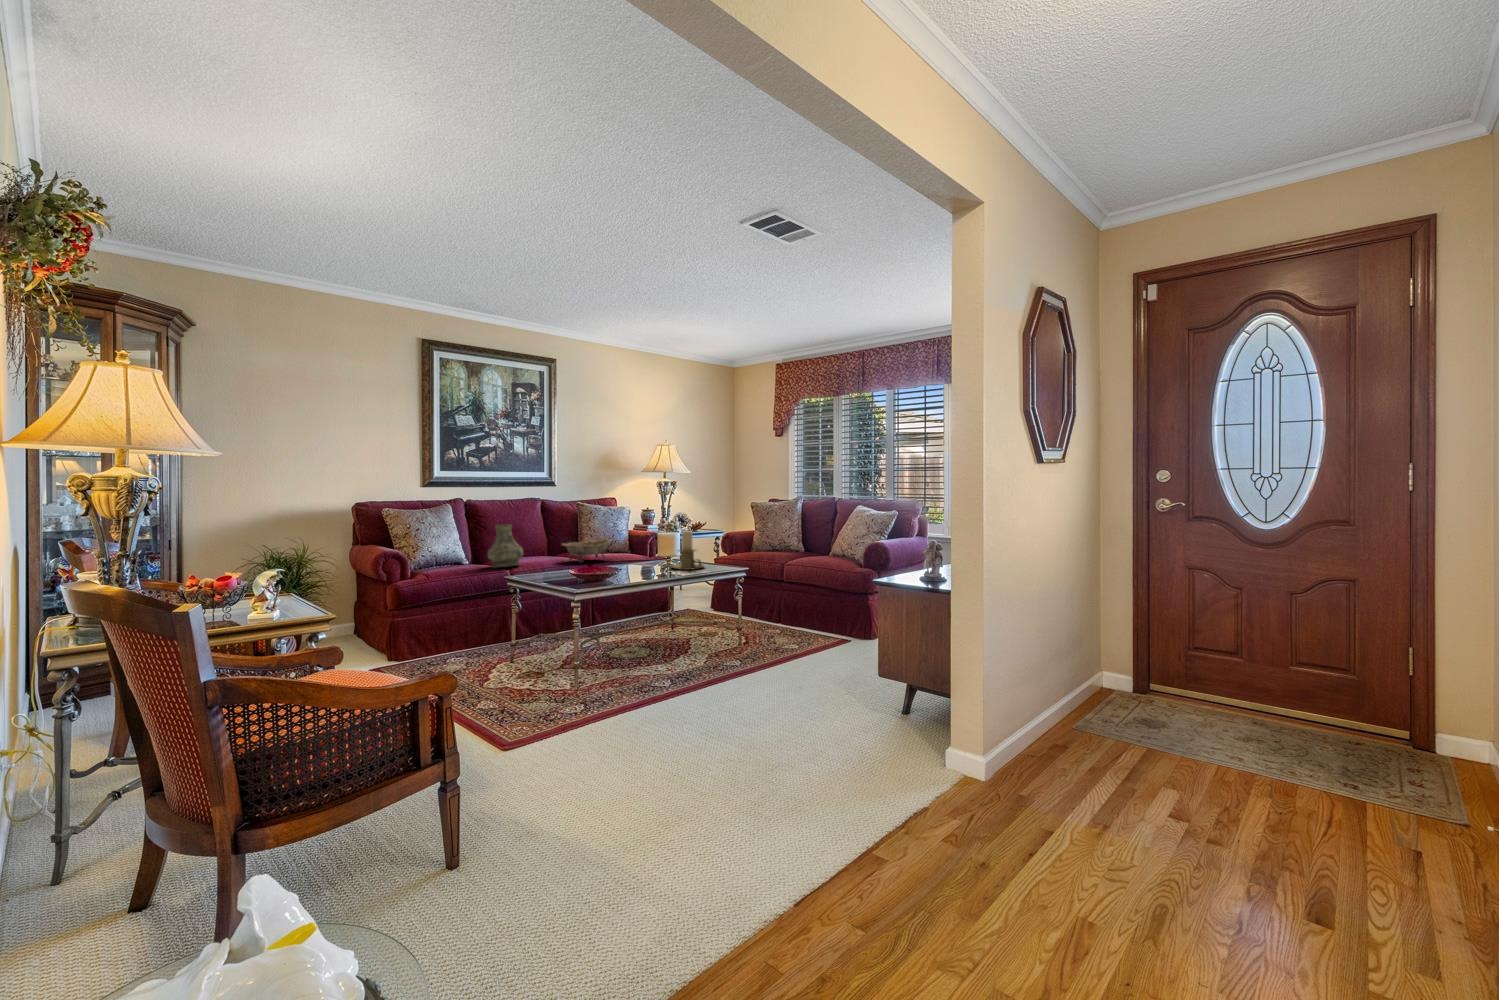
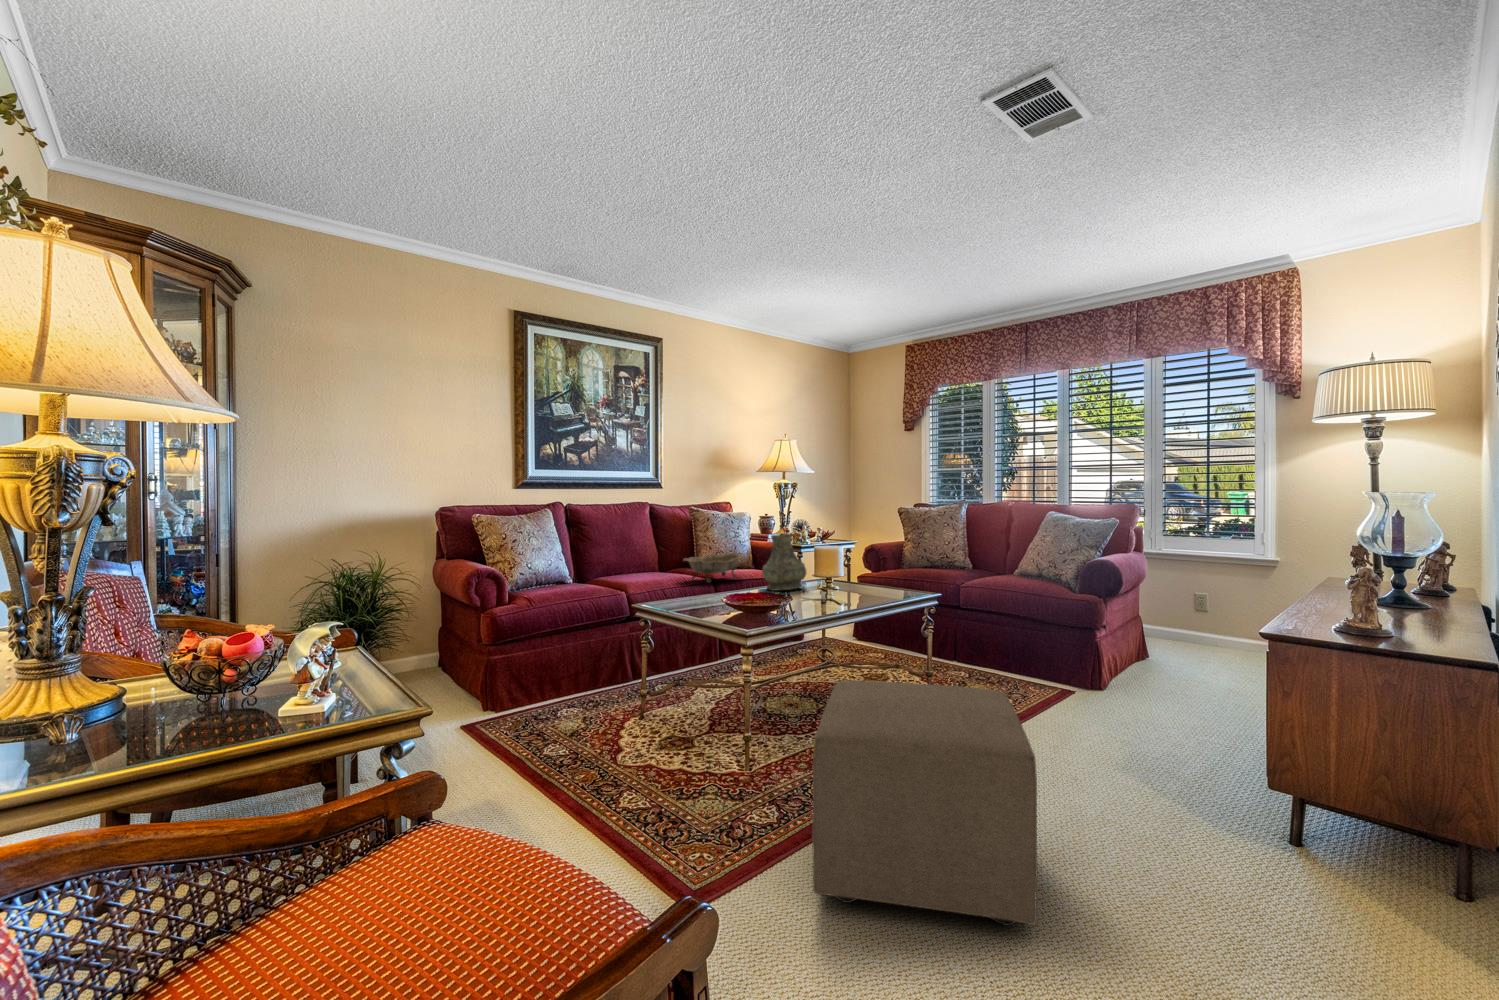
vase: present [488,524,523,568] -> present [762,534,806,591]
candle holder: present [671,531,704,570] -> none [832,544,878,595]
ottoman: none [577,621,728,756] -> present [812,681,1038,926]

